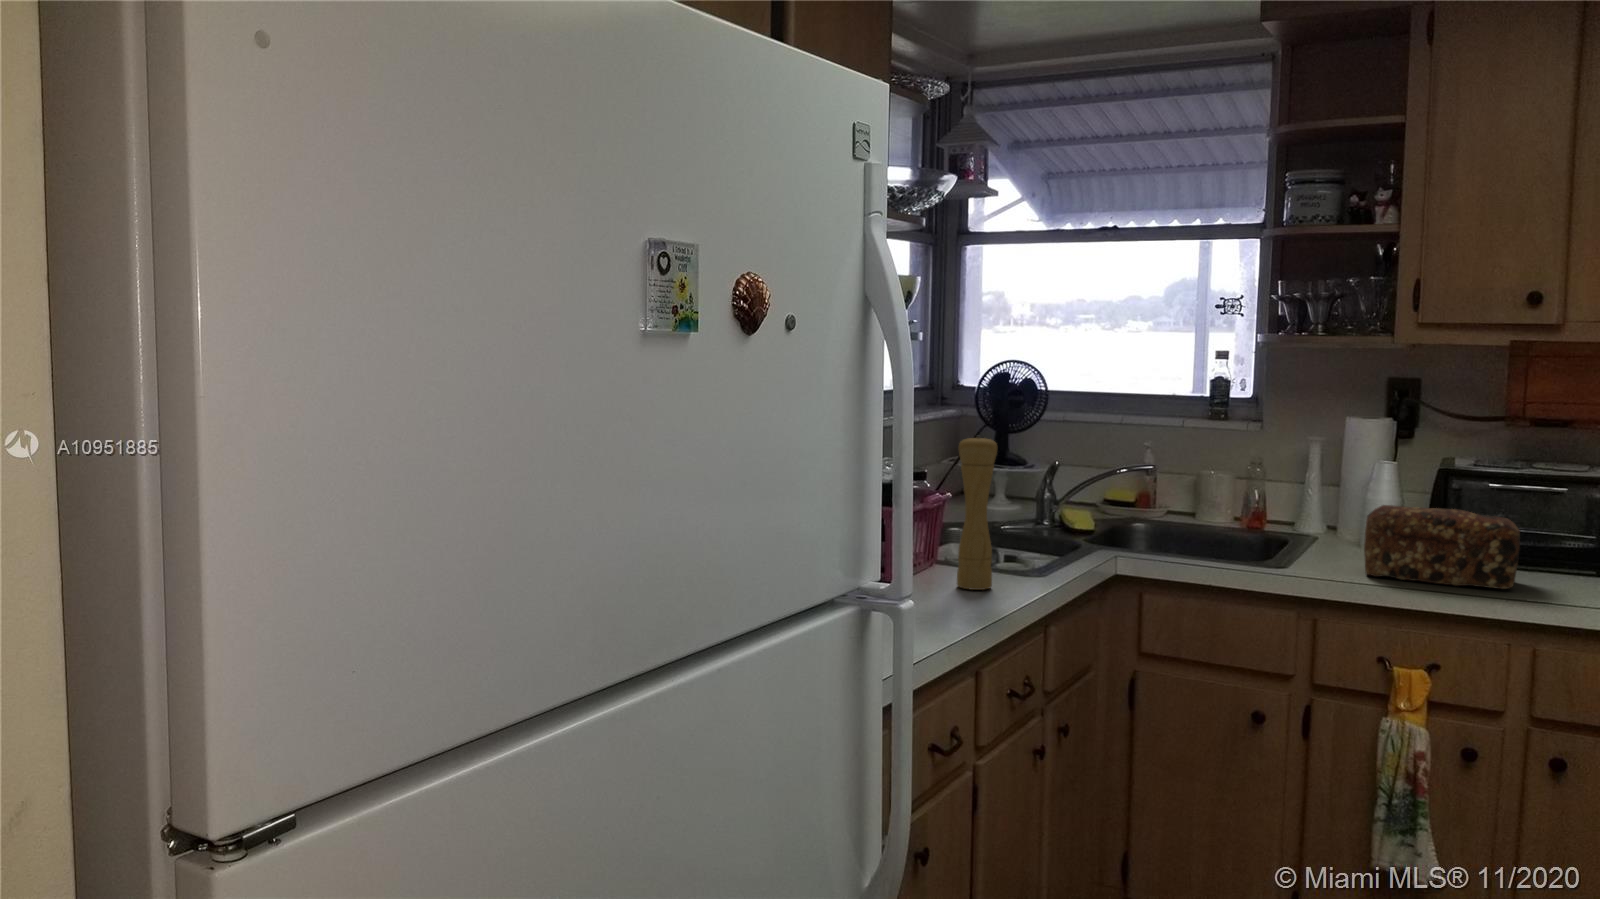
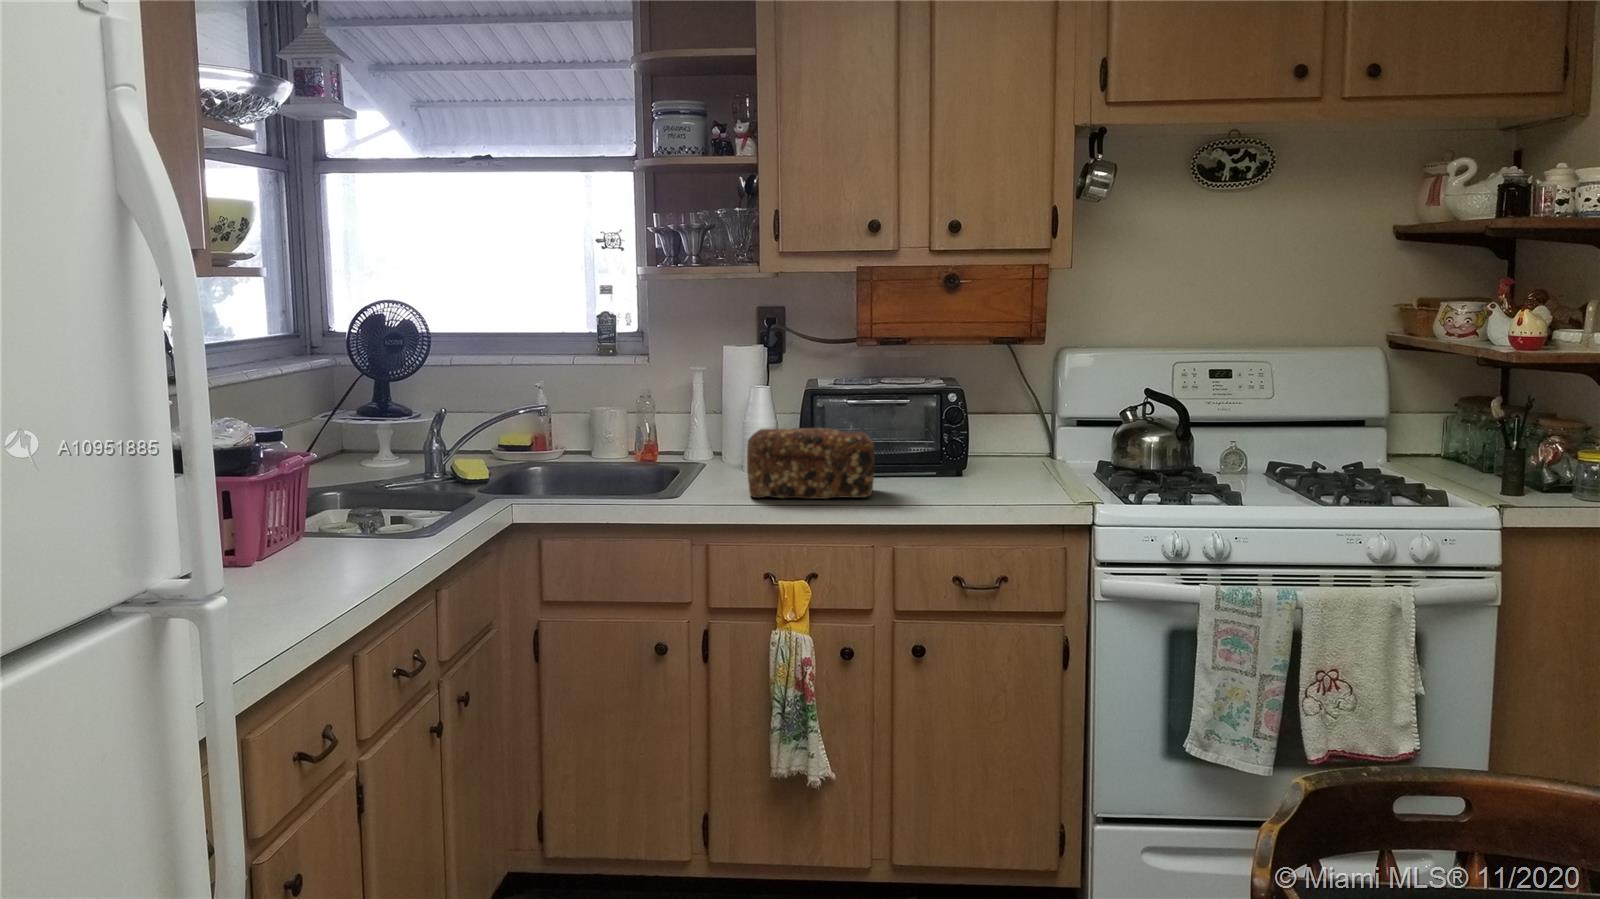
pepper mill: present [957,435,997,590] -> none [313,384,368,563]

